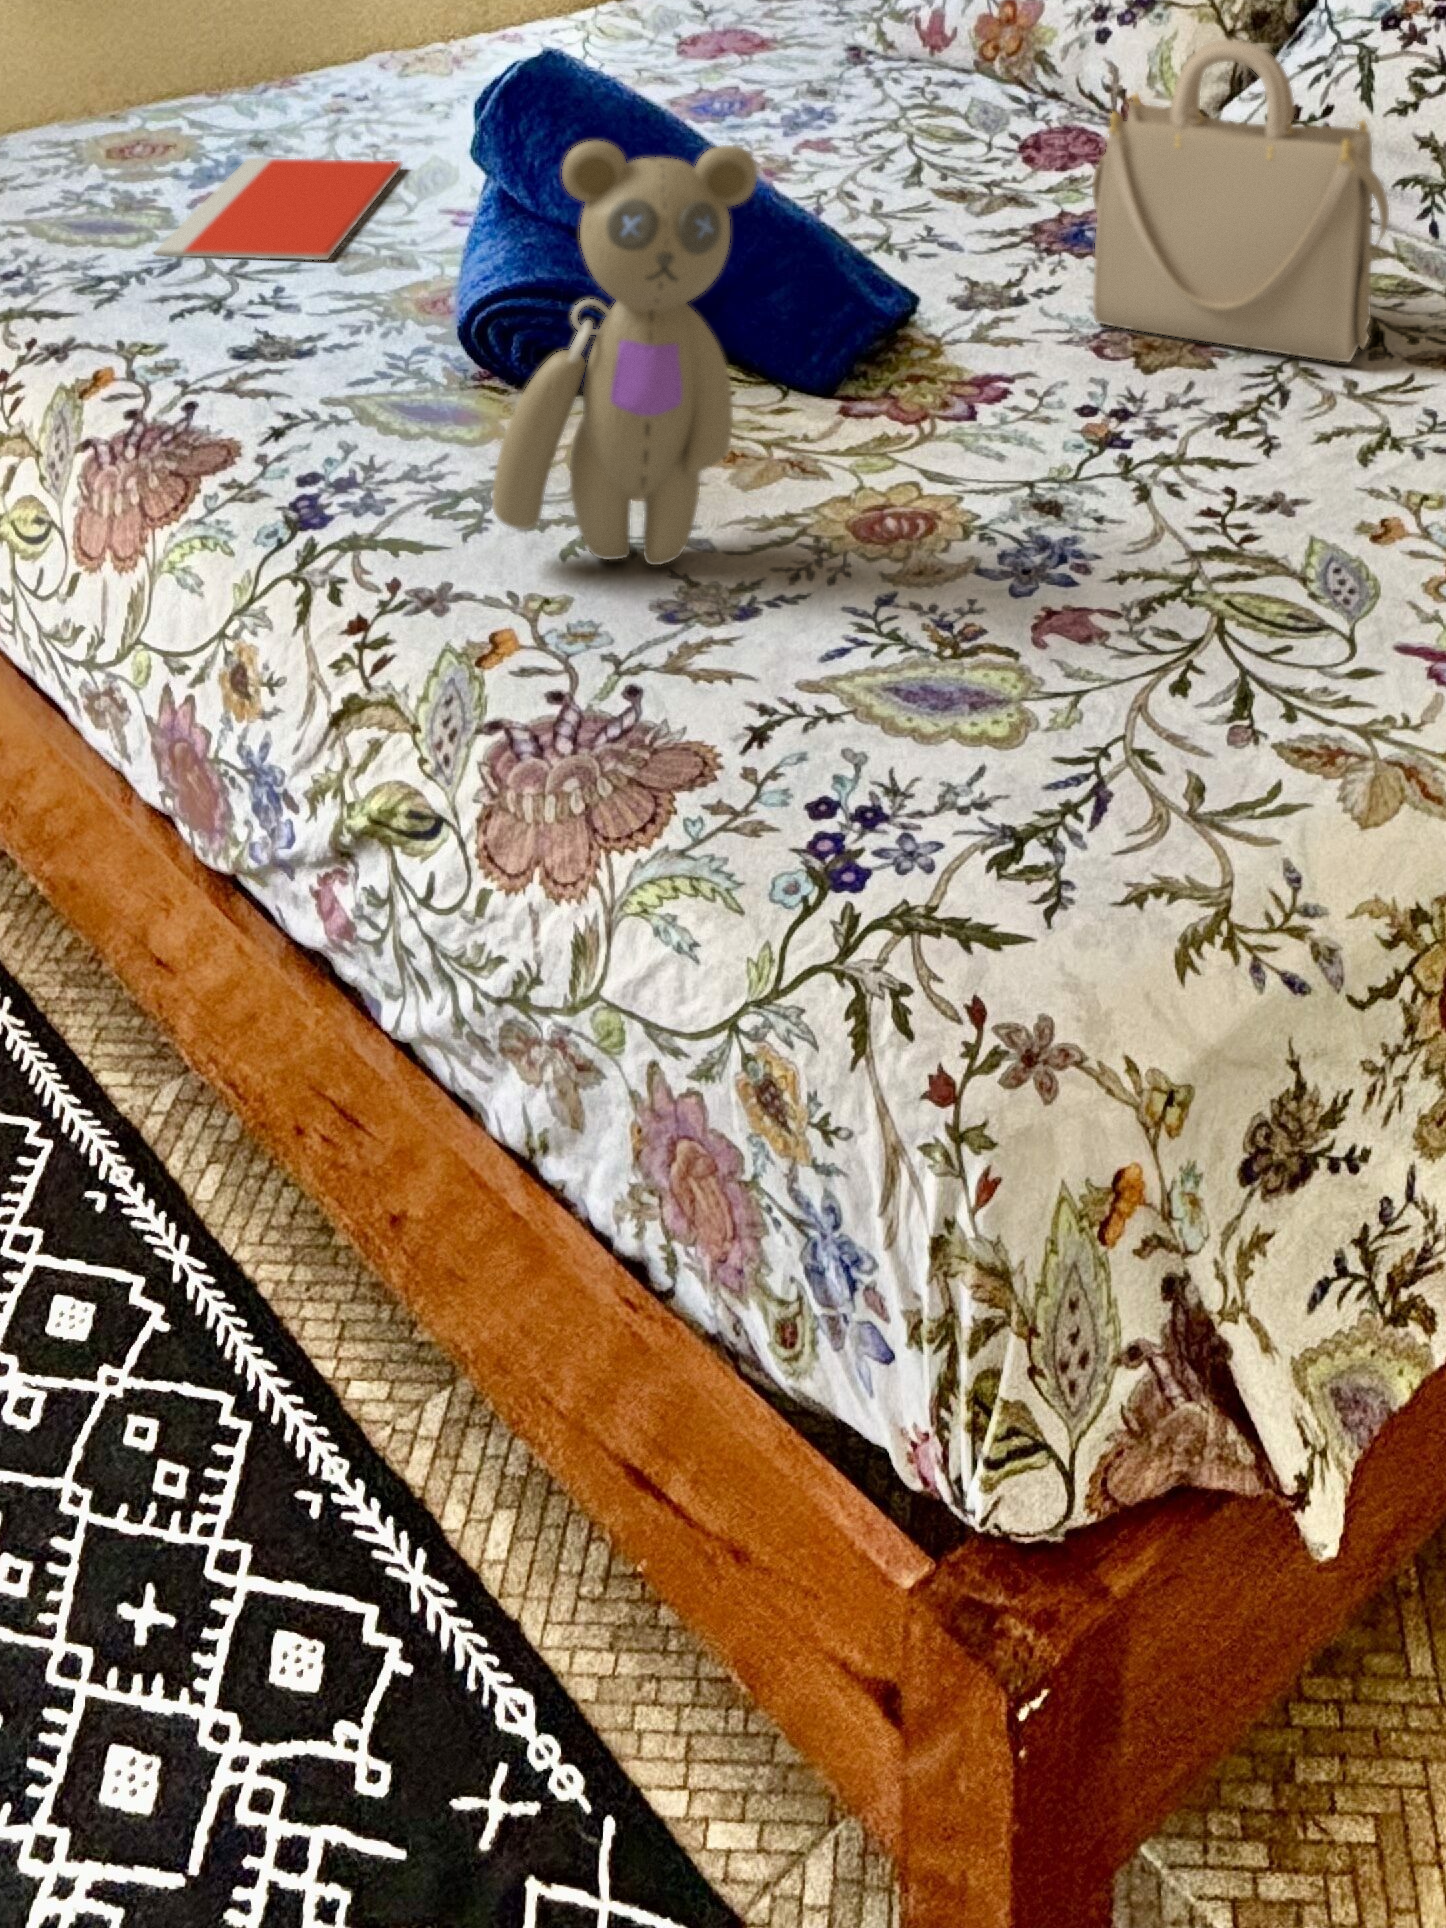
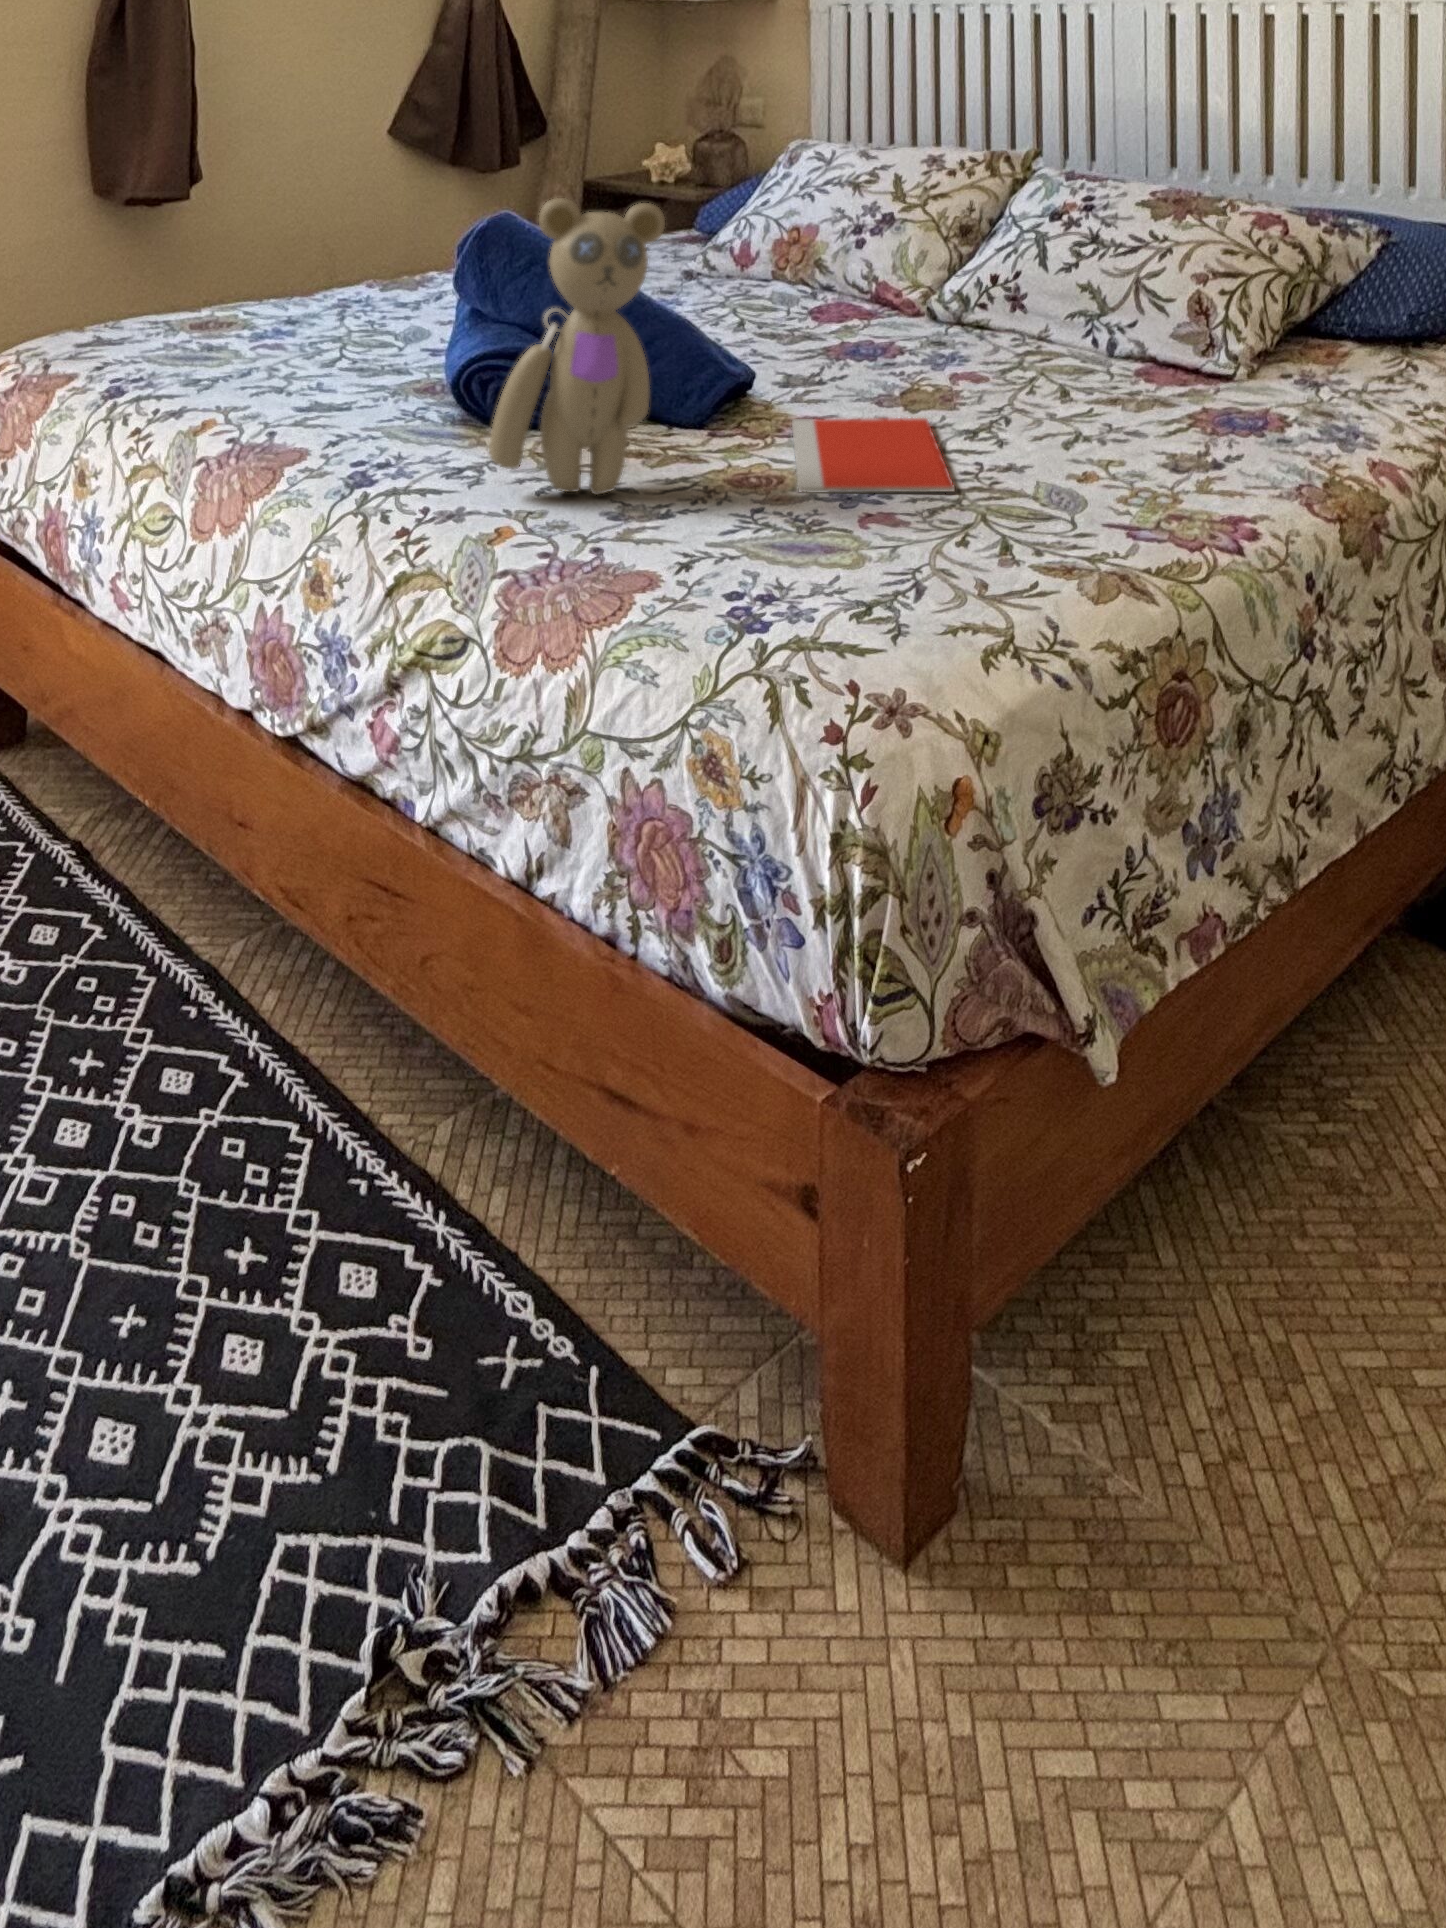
handbag: present [1092,39,1389,362] -> none [867,189,1067,402]
notebook: present [154,158,402,260] -> present [792,418,955,493]

